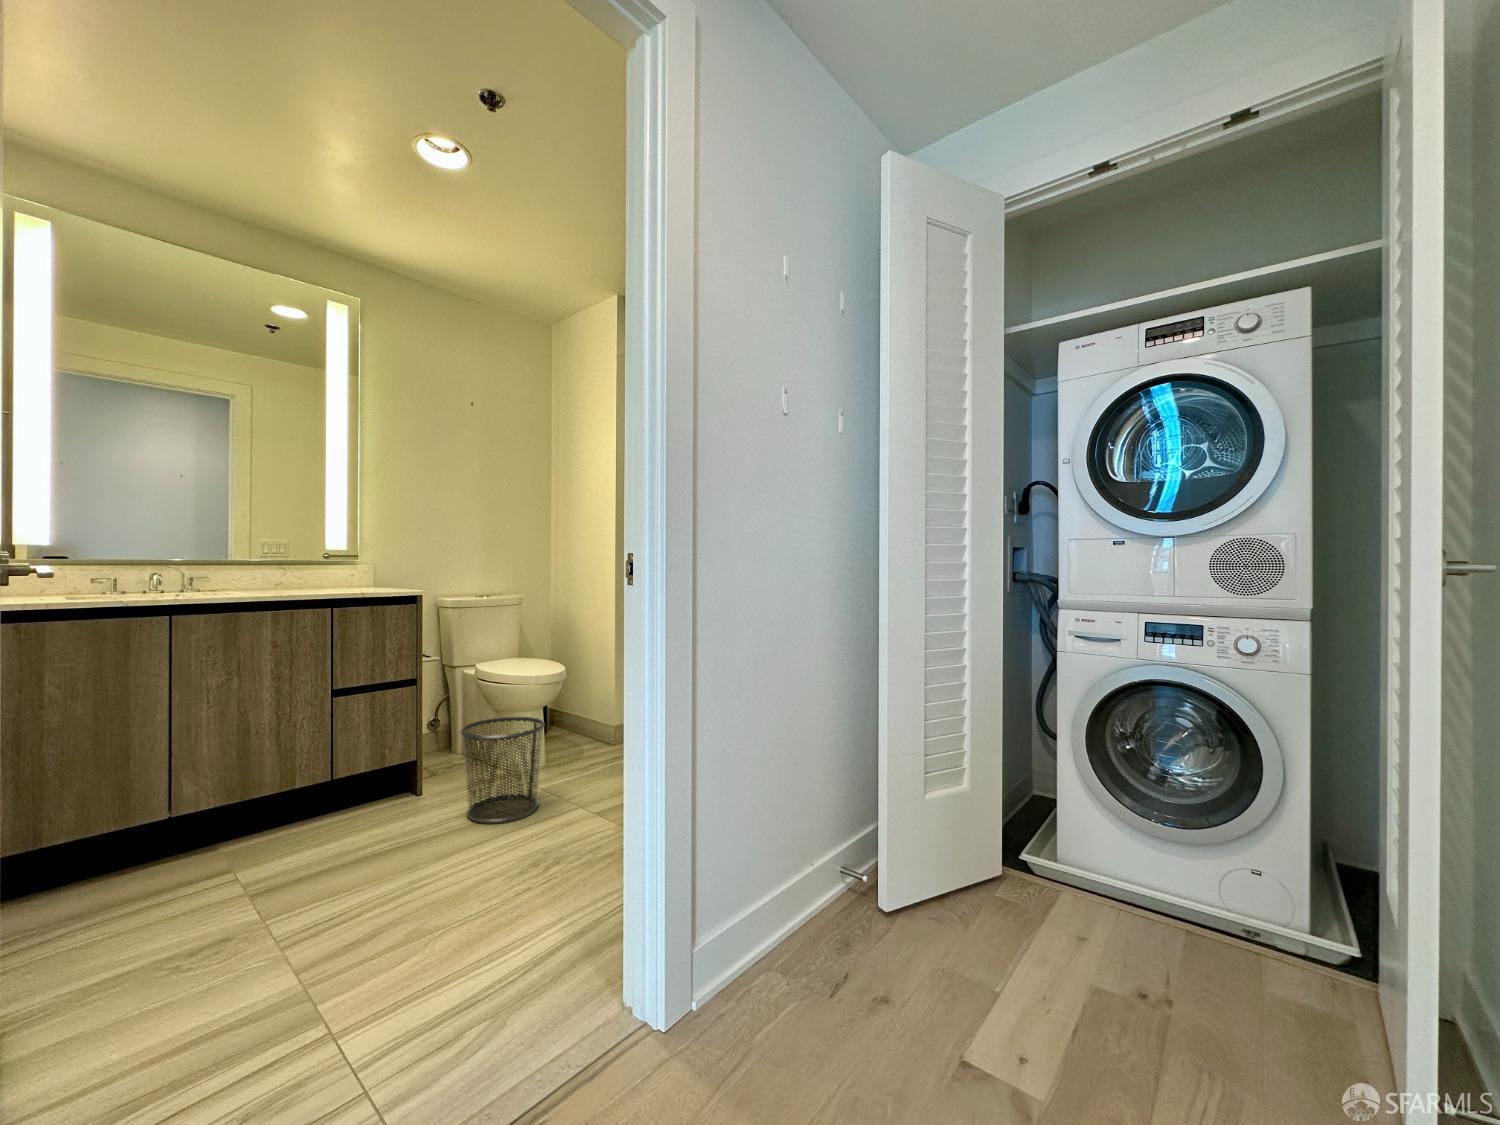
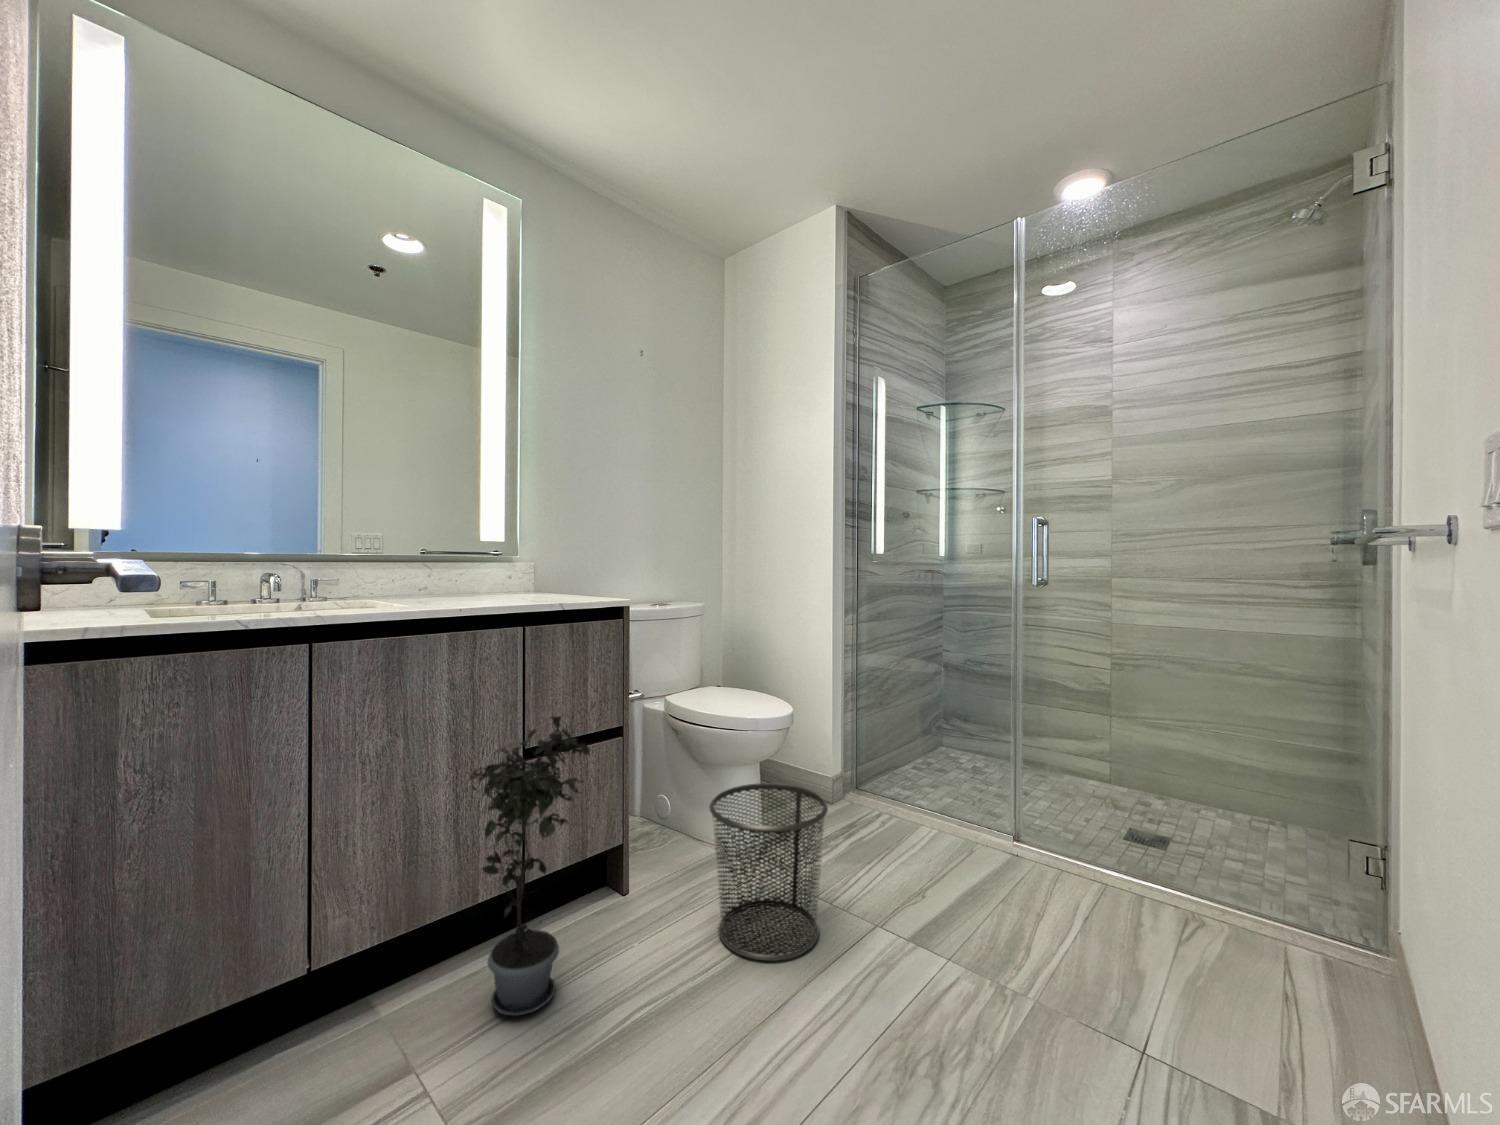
potted plant: none [271,664,364,849] -> present [469,716,590,1016]

